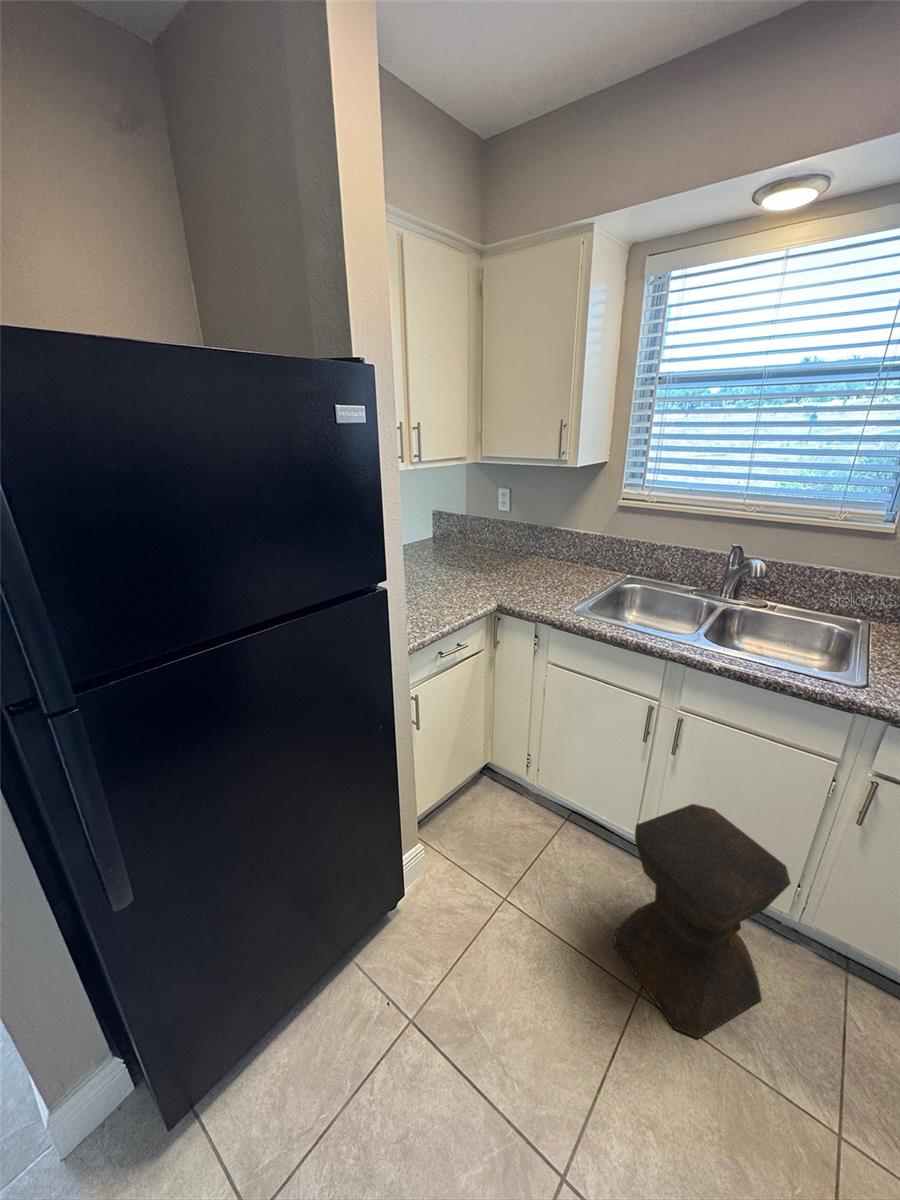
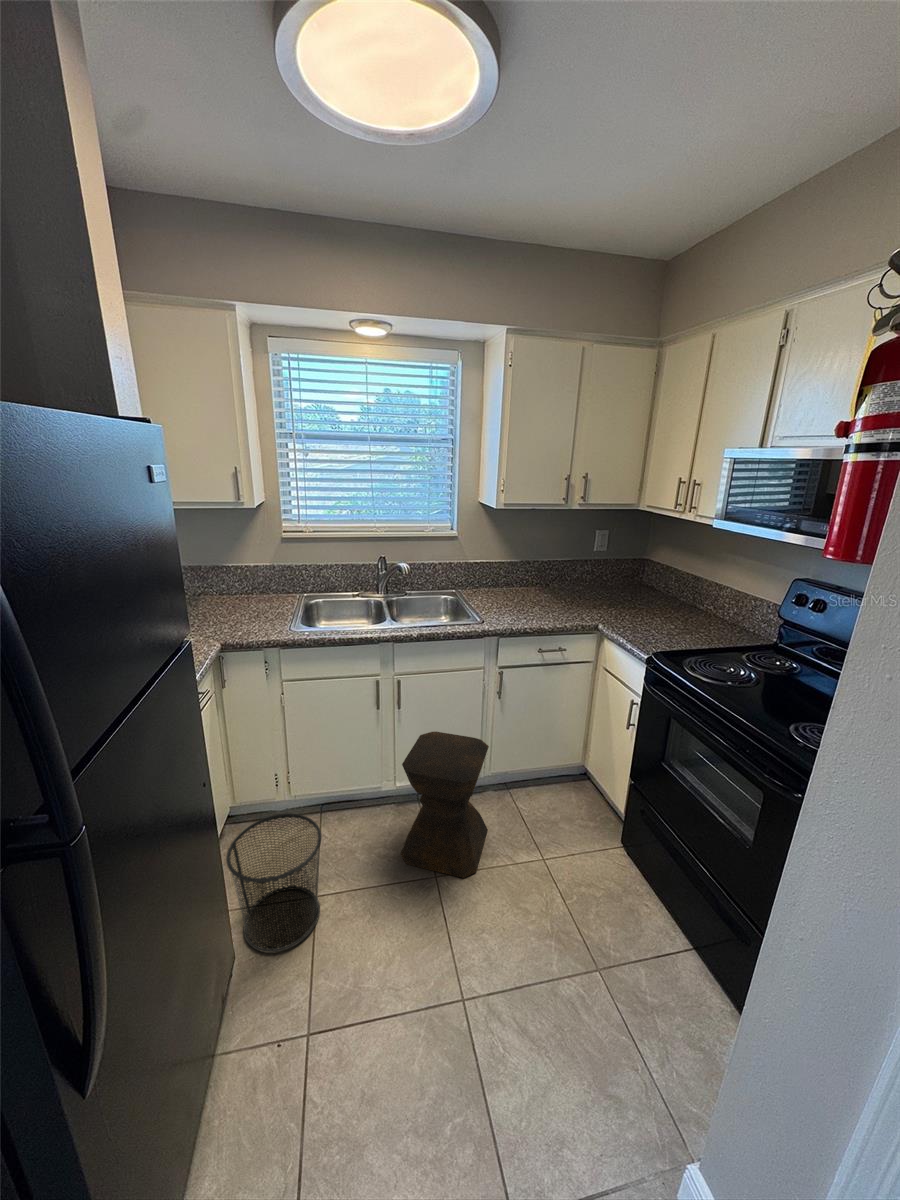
waste bin: none [420,790,514,930] -> present [226,813,322,953]

